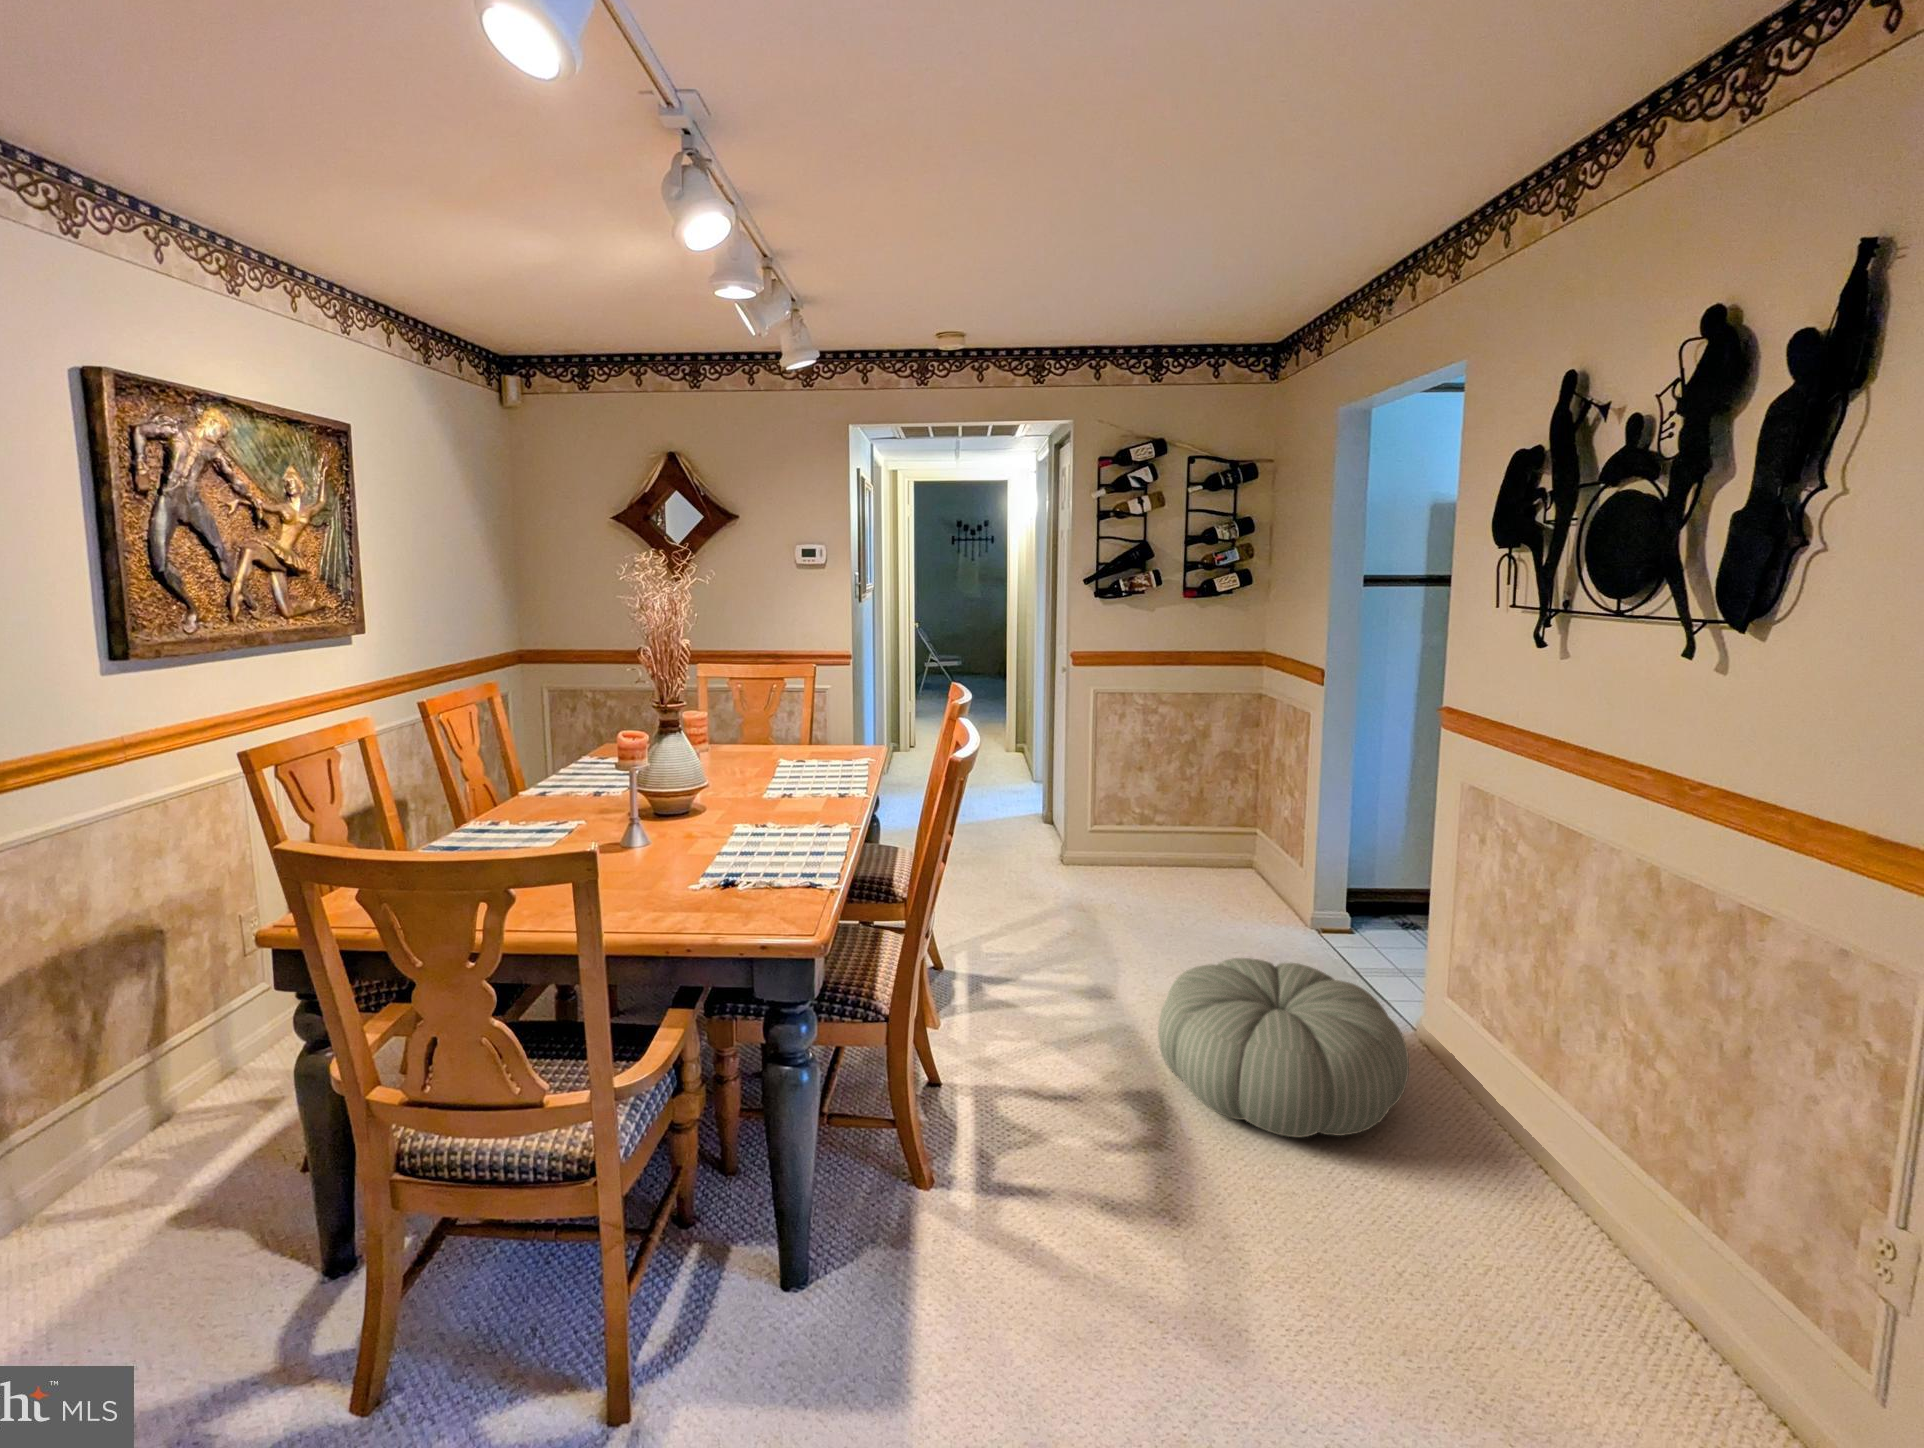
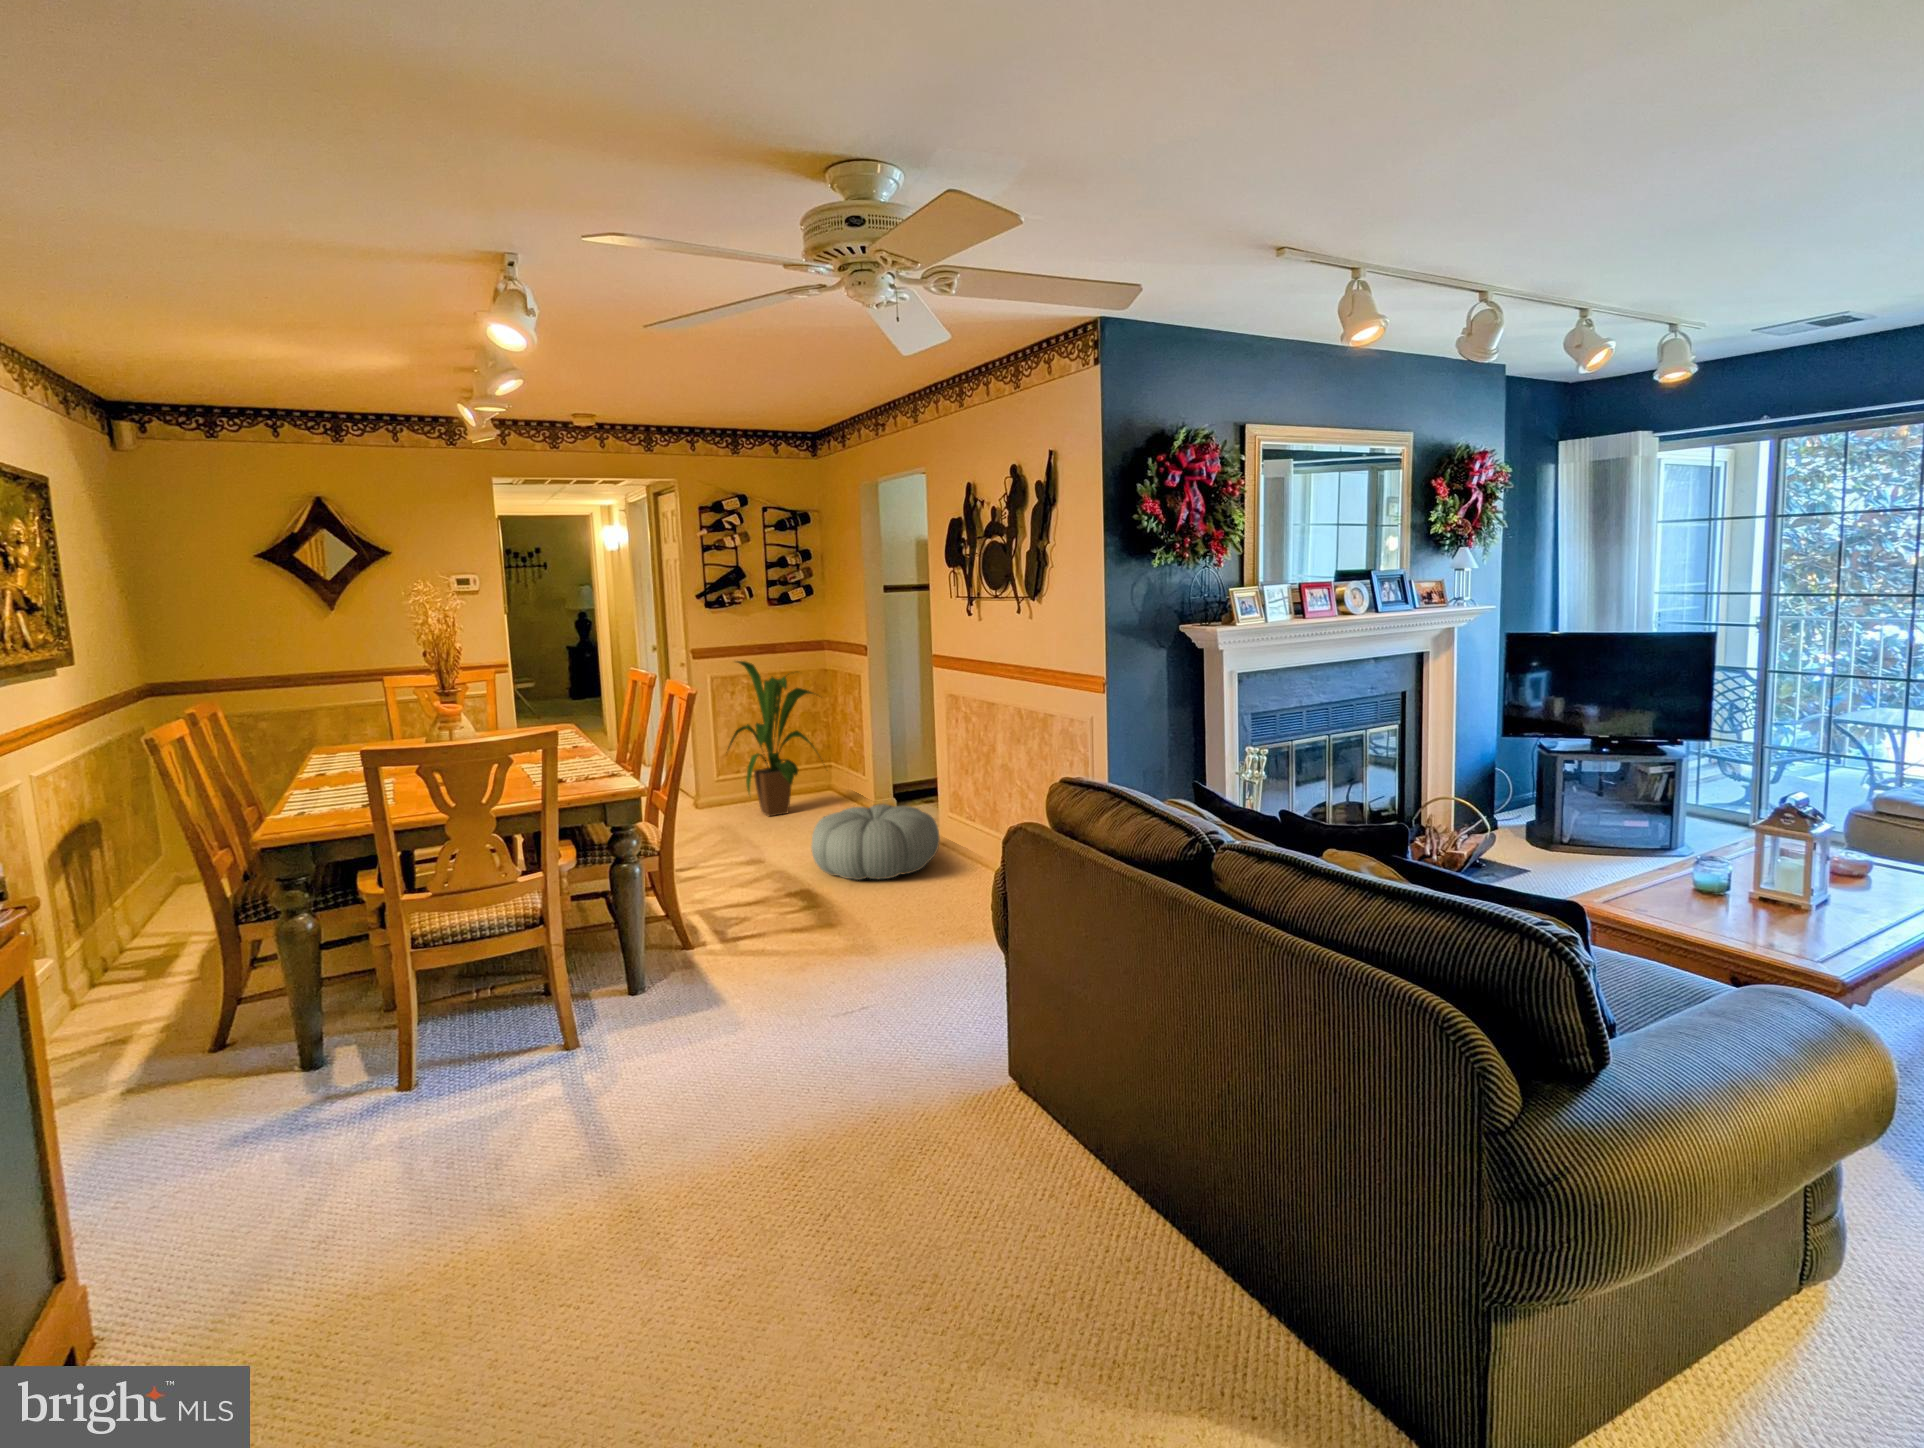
house plant: none [1101,675,1249,898] -> present [728,661,820,816]

